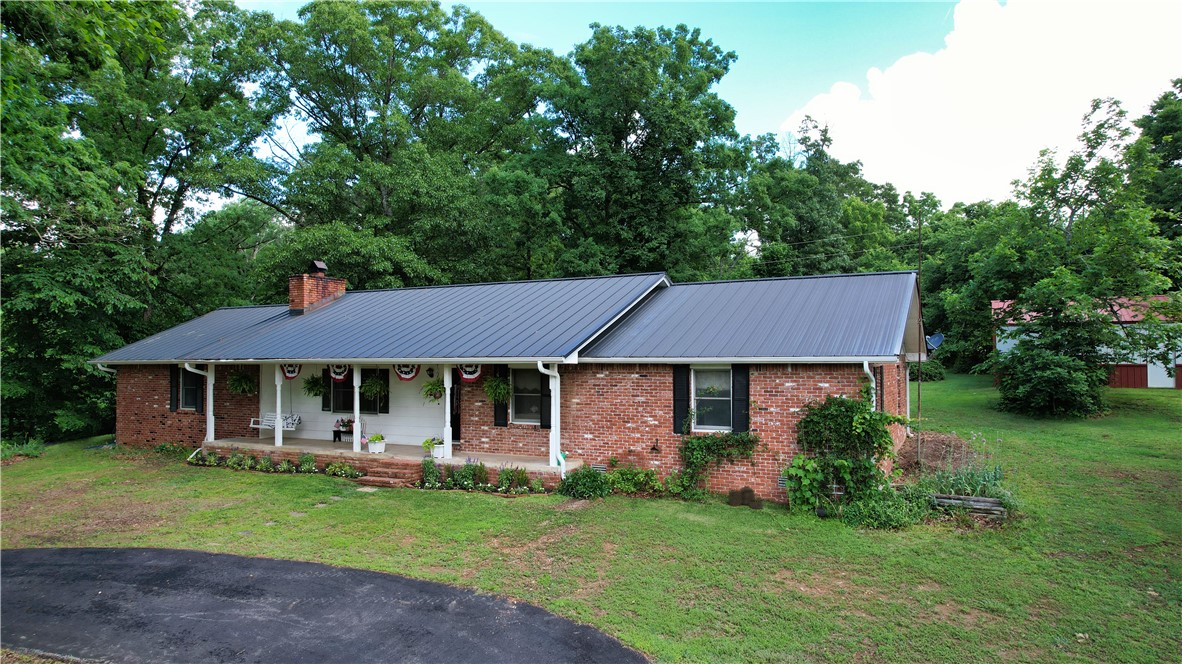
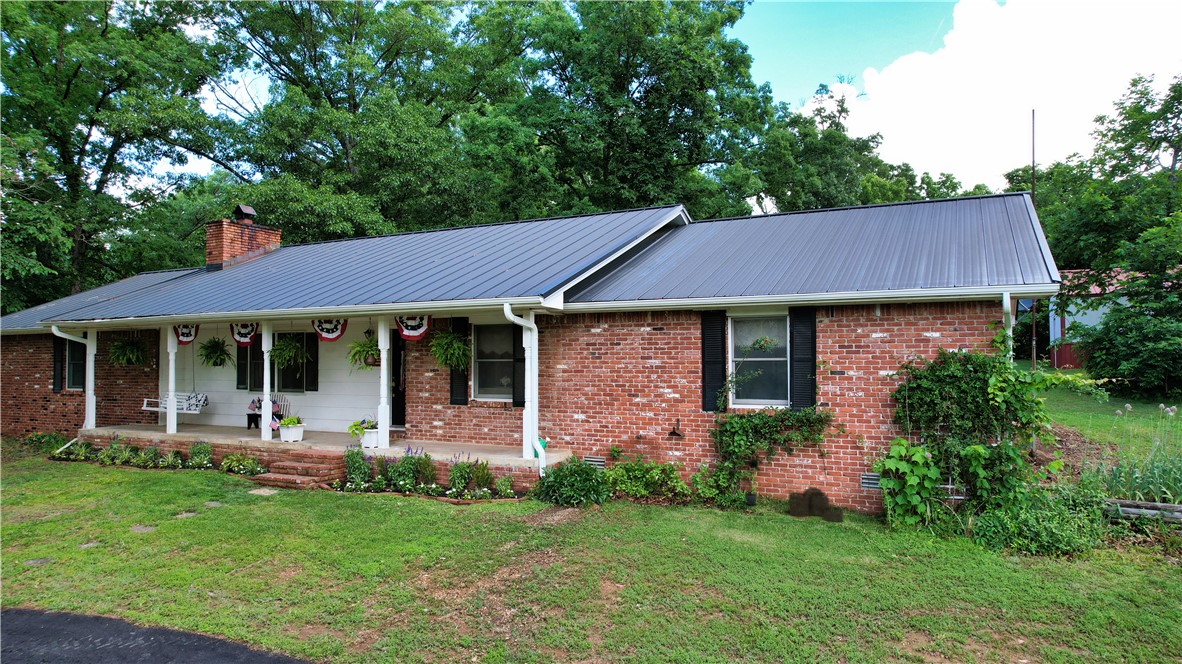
potted plant: present [814,477,830,516] -> present [742,453,762,505]

